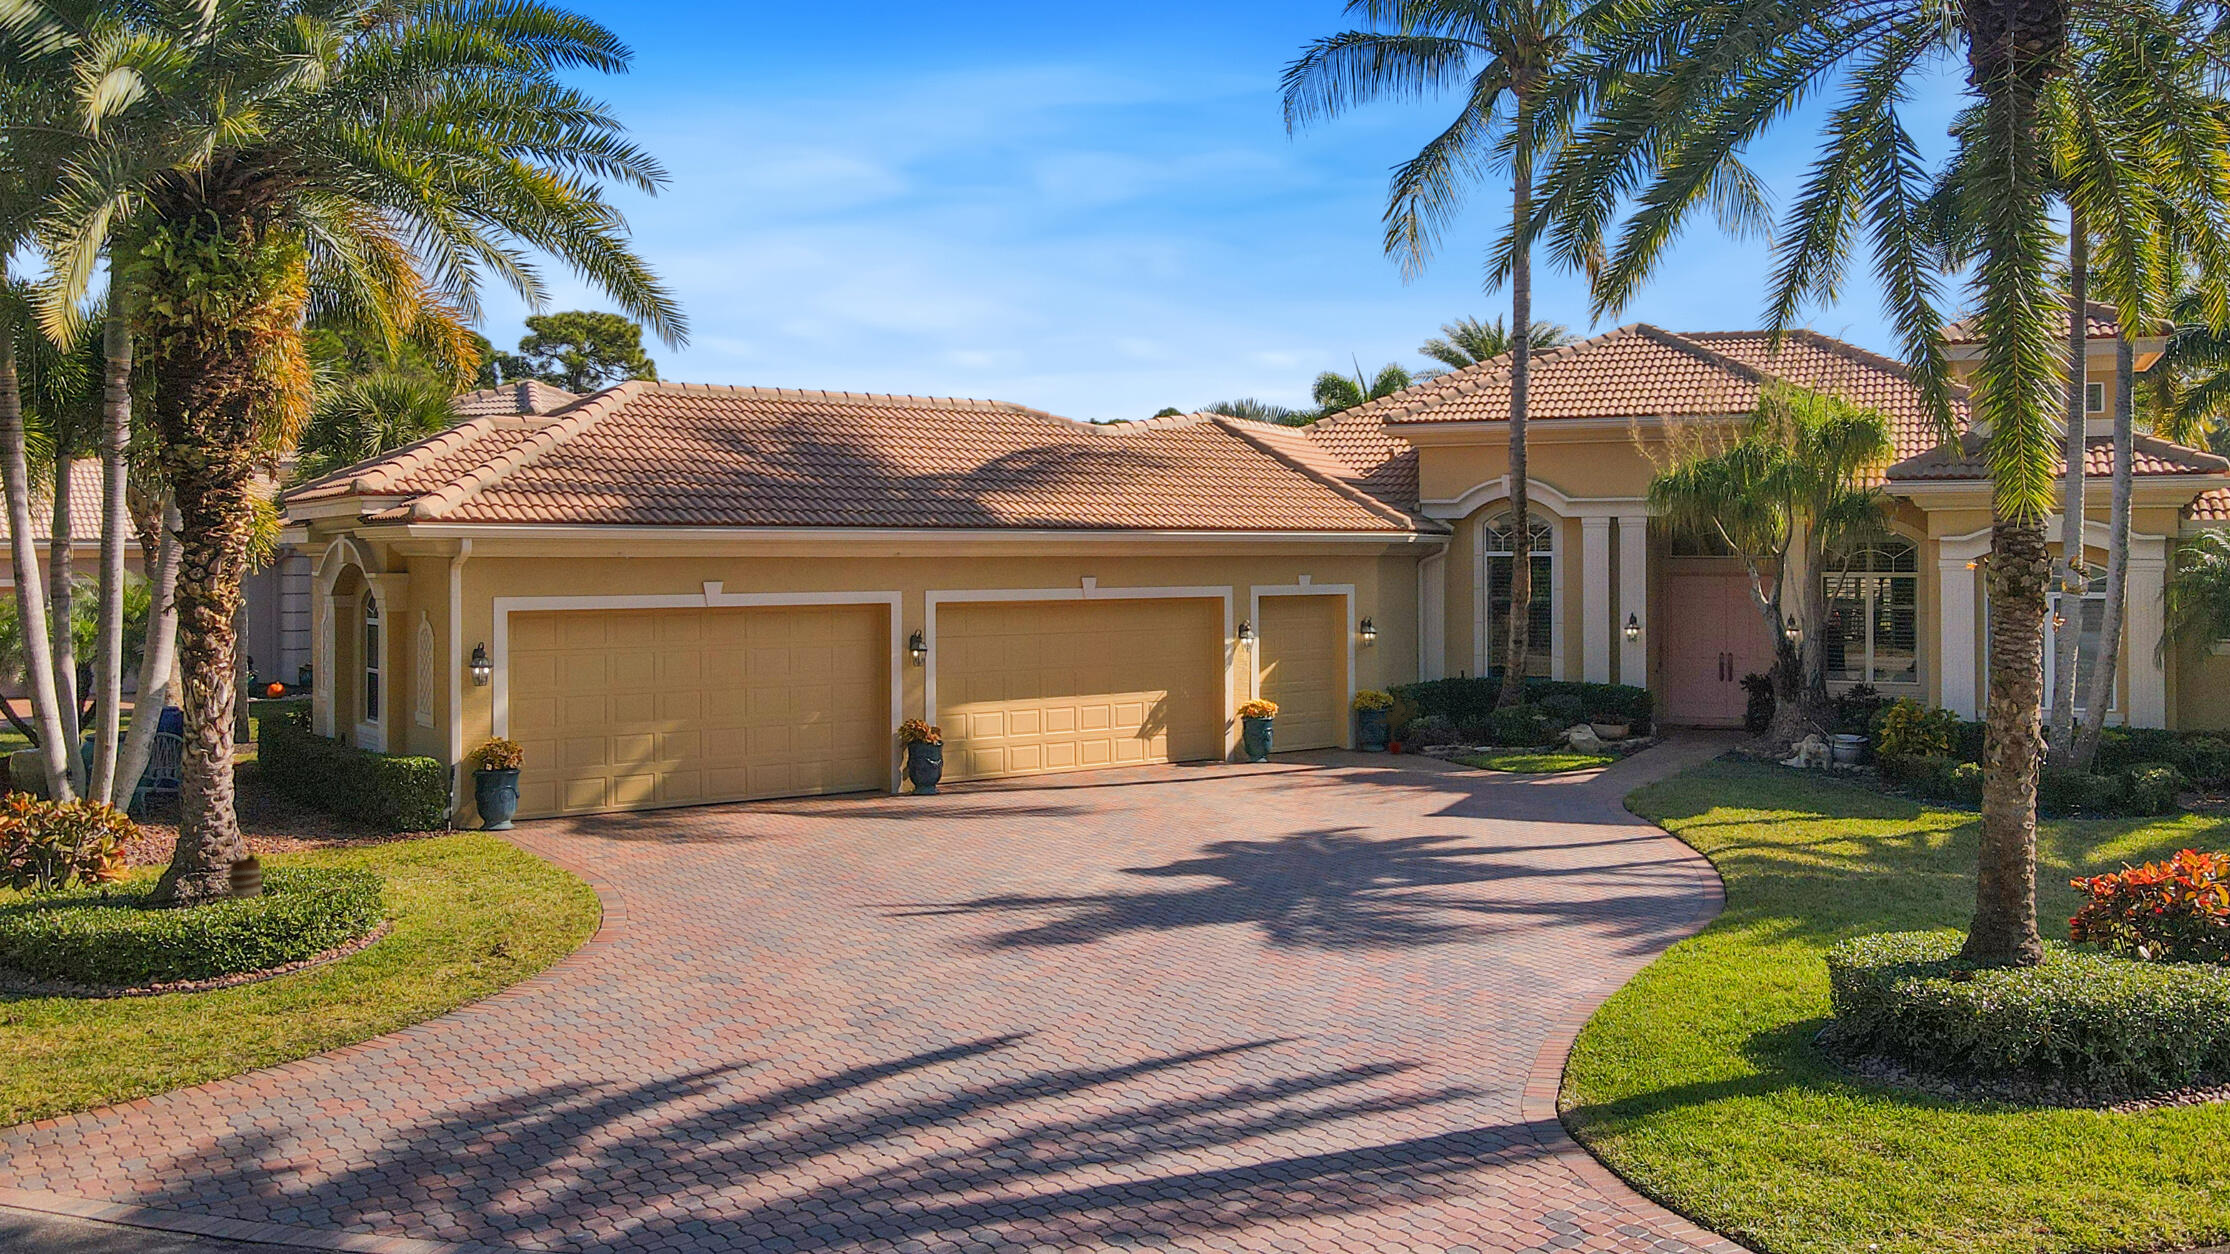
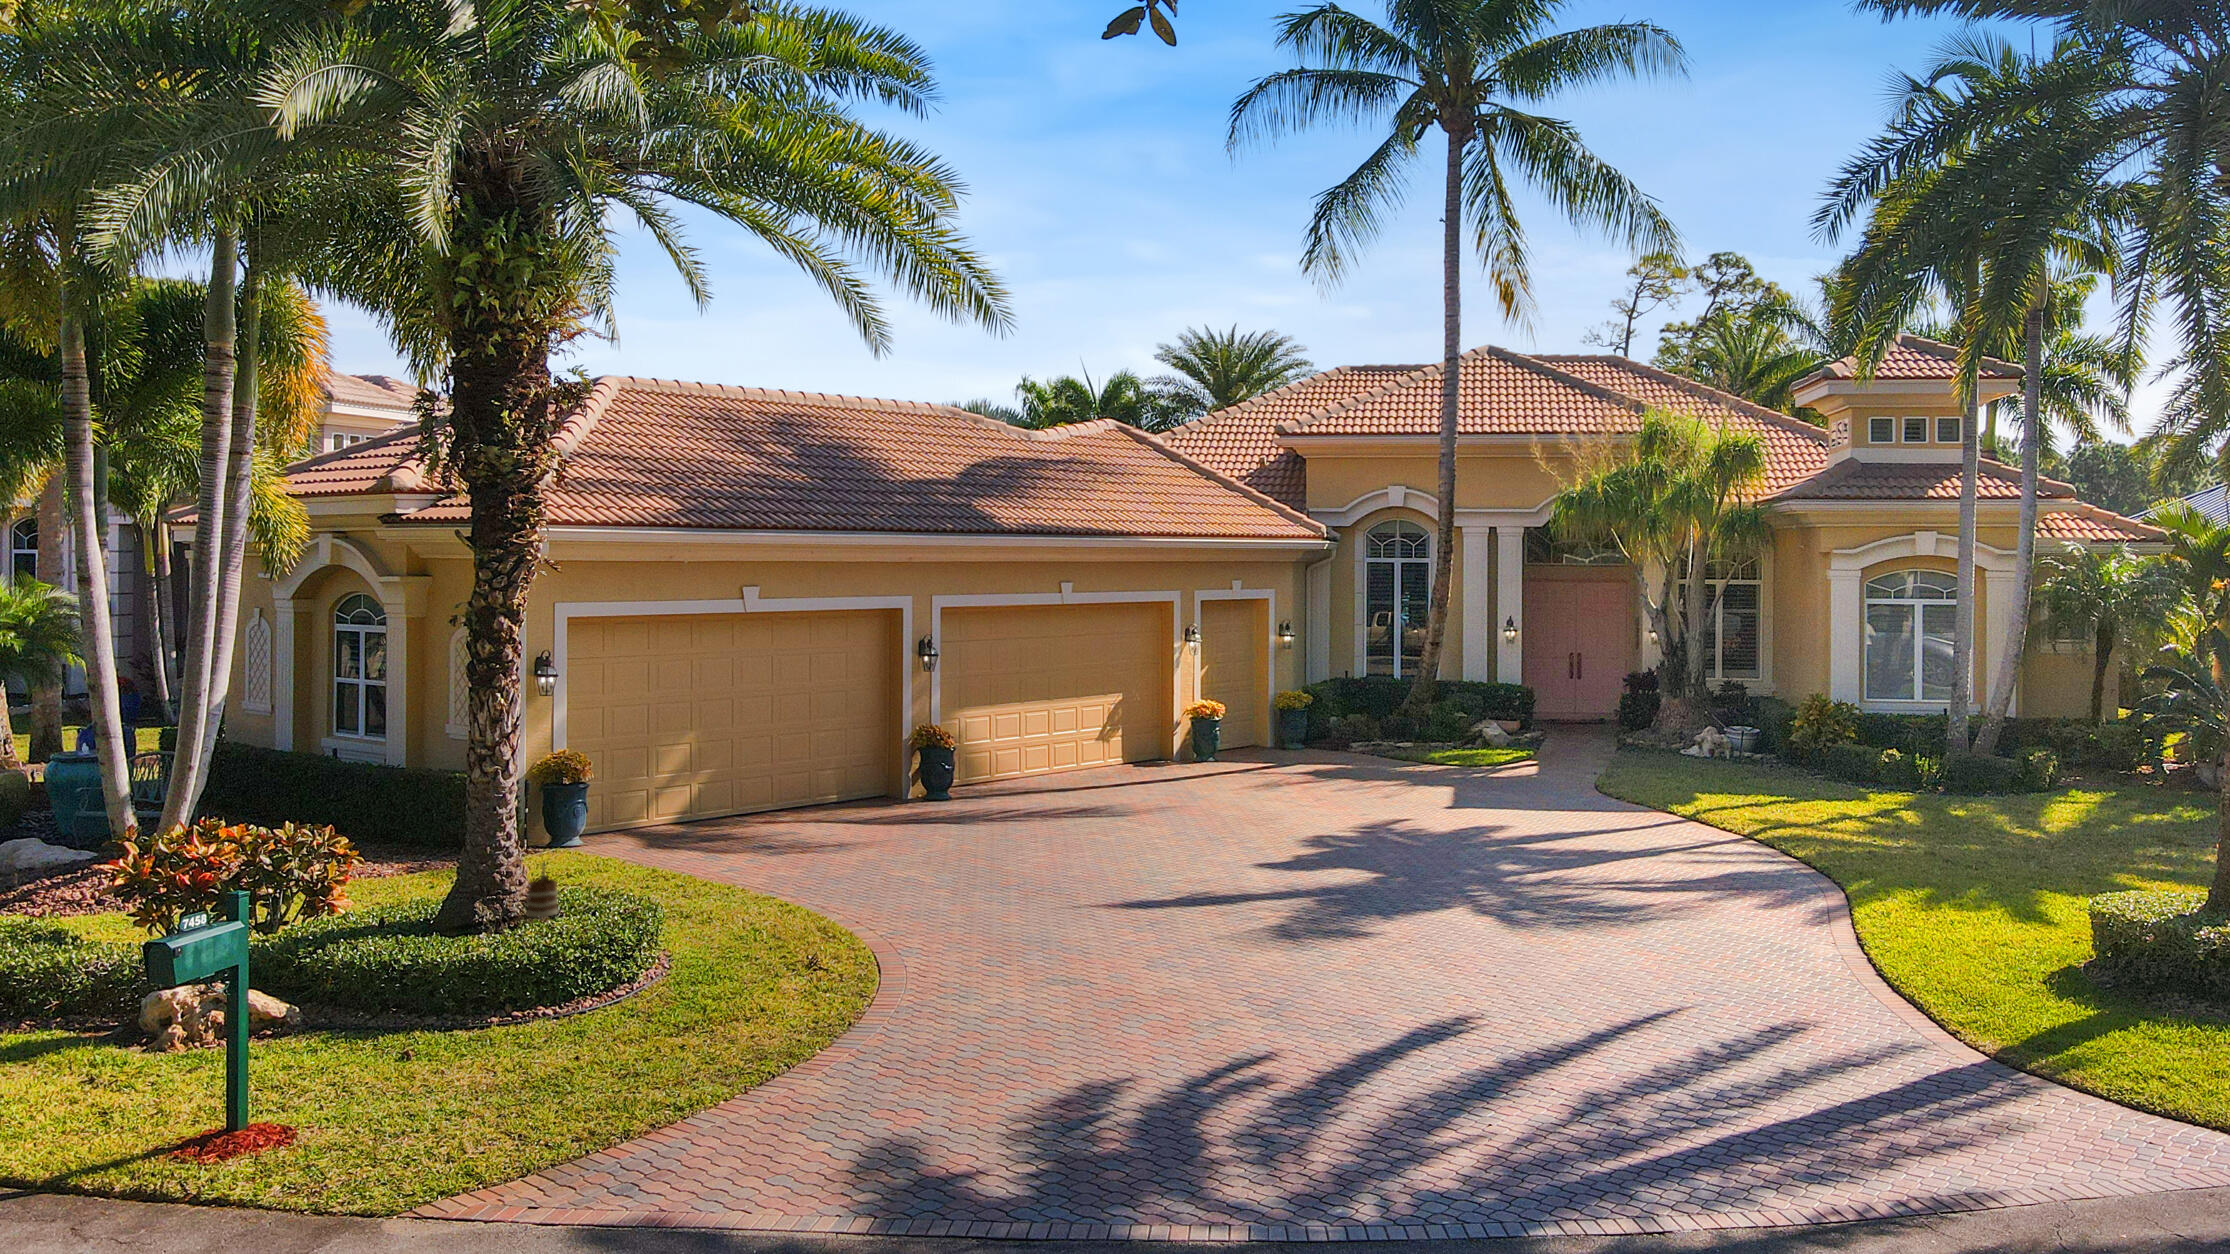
potted tree: present [1374,695,1416,754] -> none [1300,692,1338,747]

